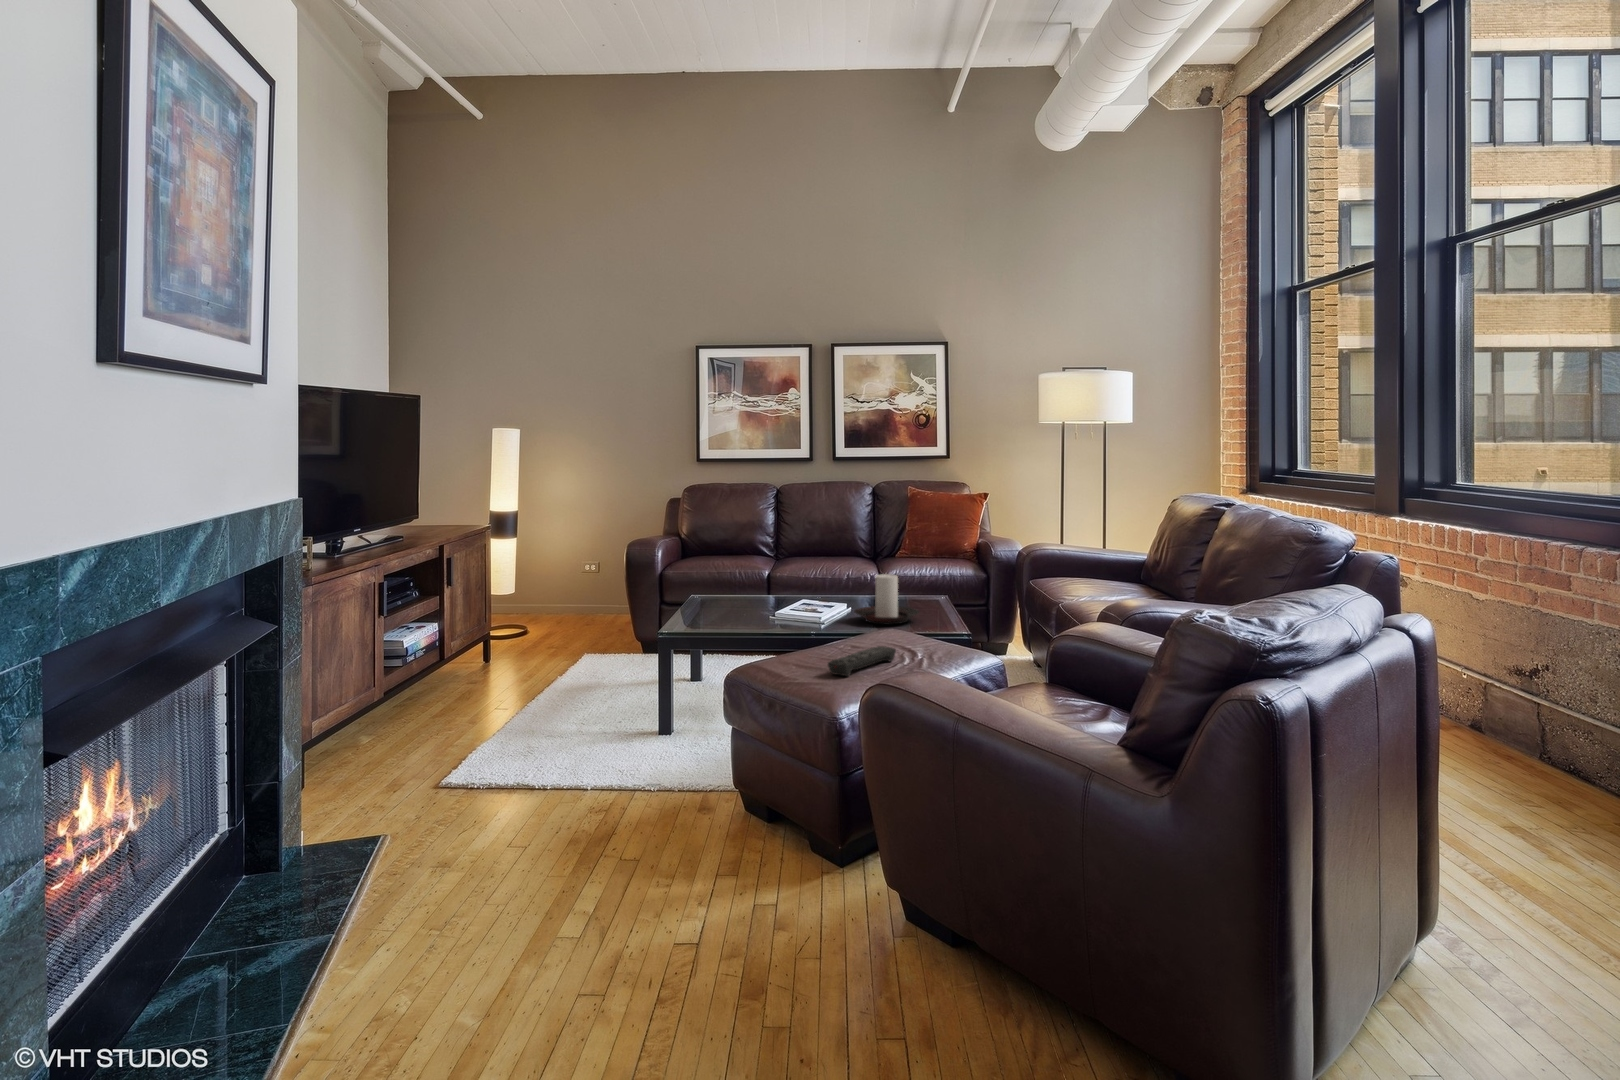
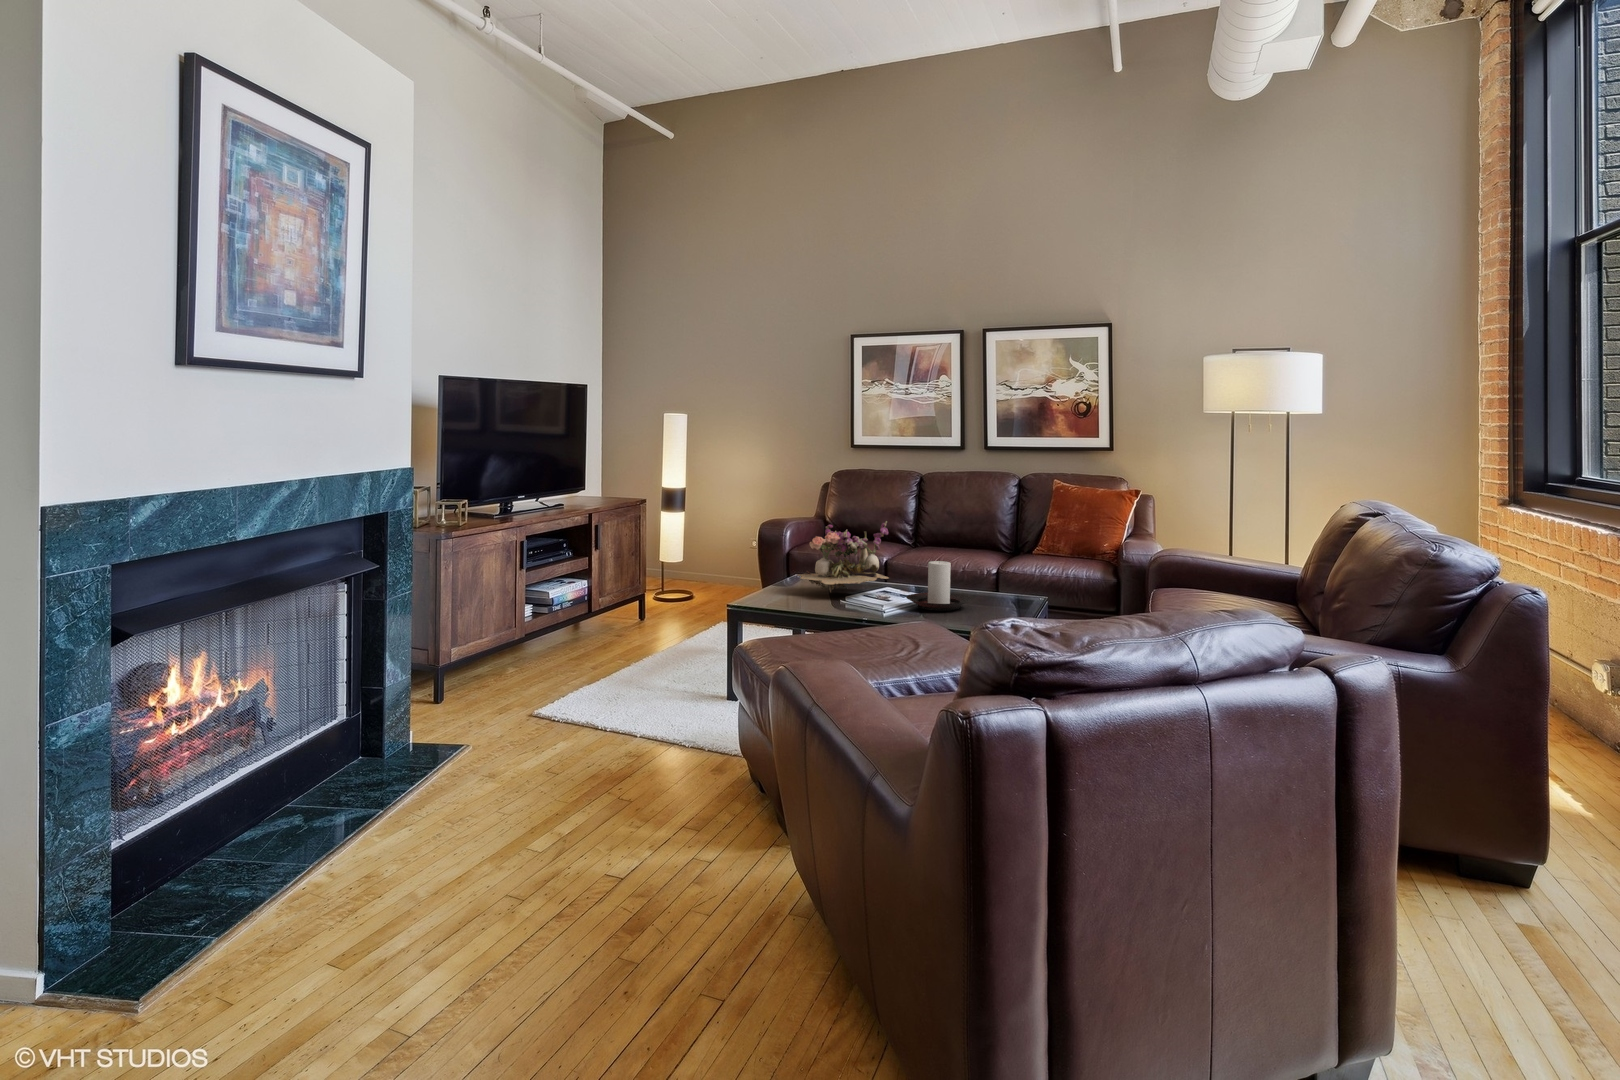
flower arrangement: none [722,536,821,614] -> present [798,521,889,592]
remote control: present [828,646,896,676] -> none [808,627,889,651]

